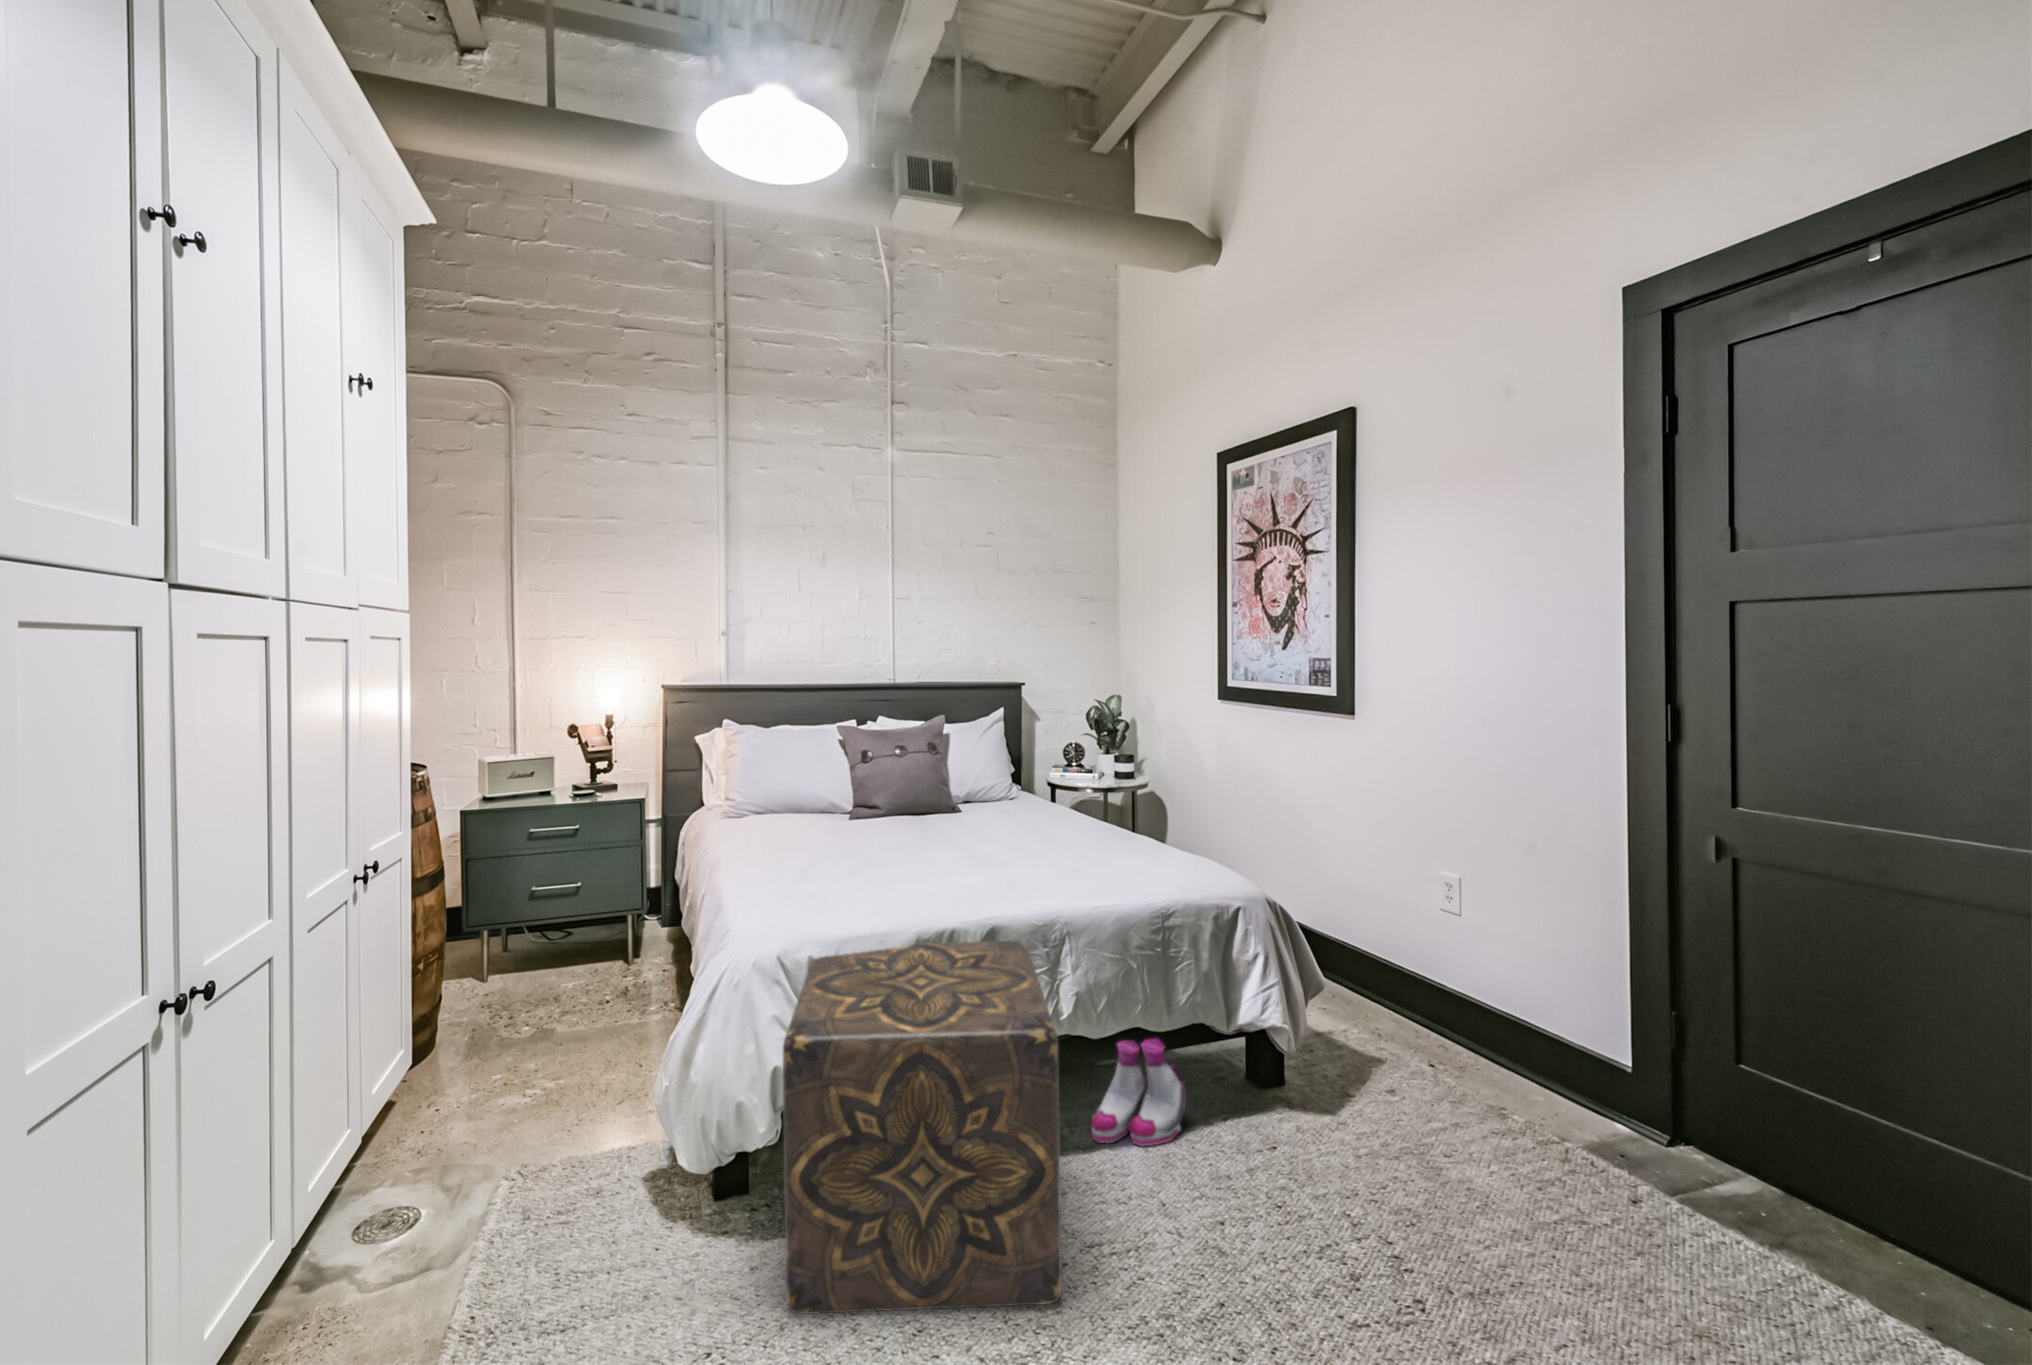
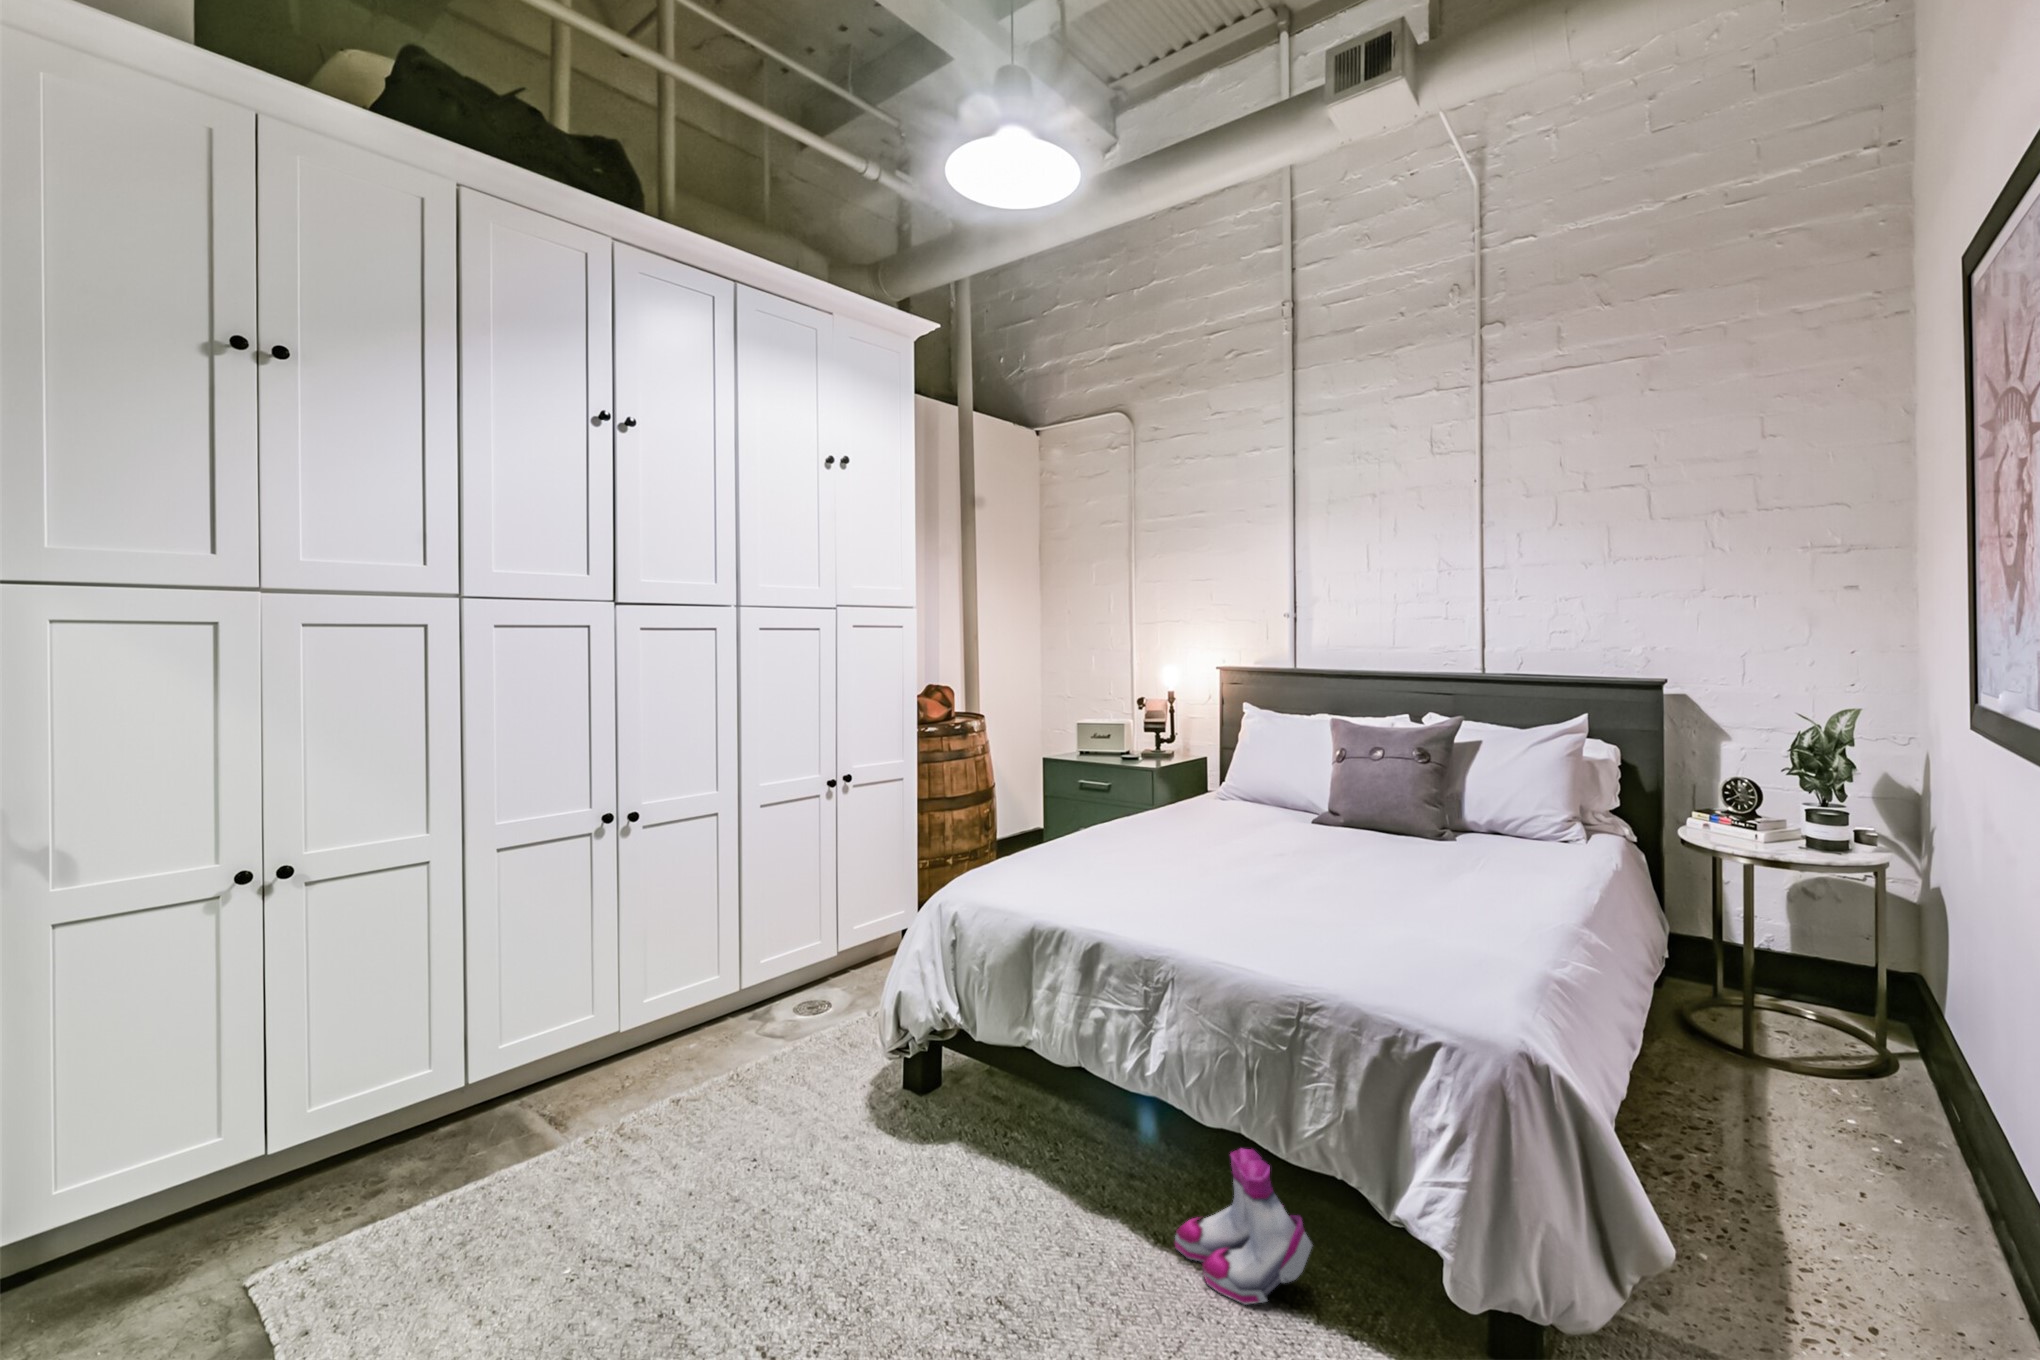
ottoman: present [783,941,1062,1314] -> none [785,905,1108,1308]

